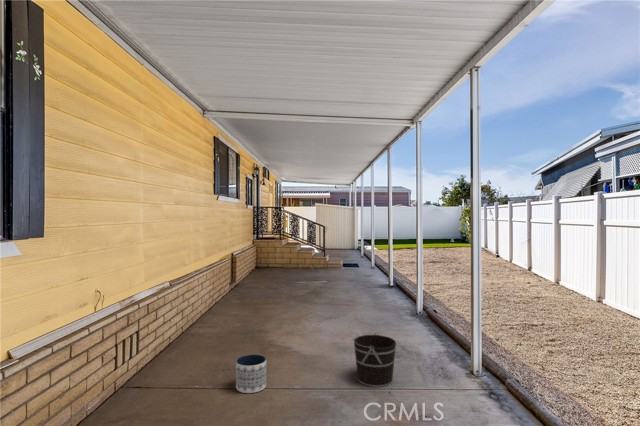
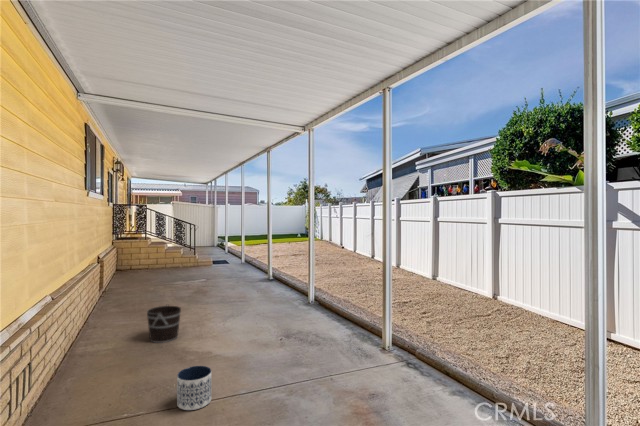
bucket: present [353,334,396,387] -> present [147,305,181,343]

